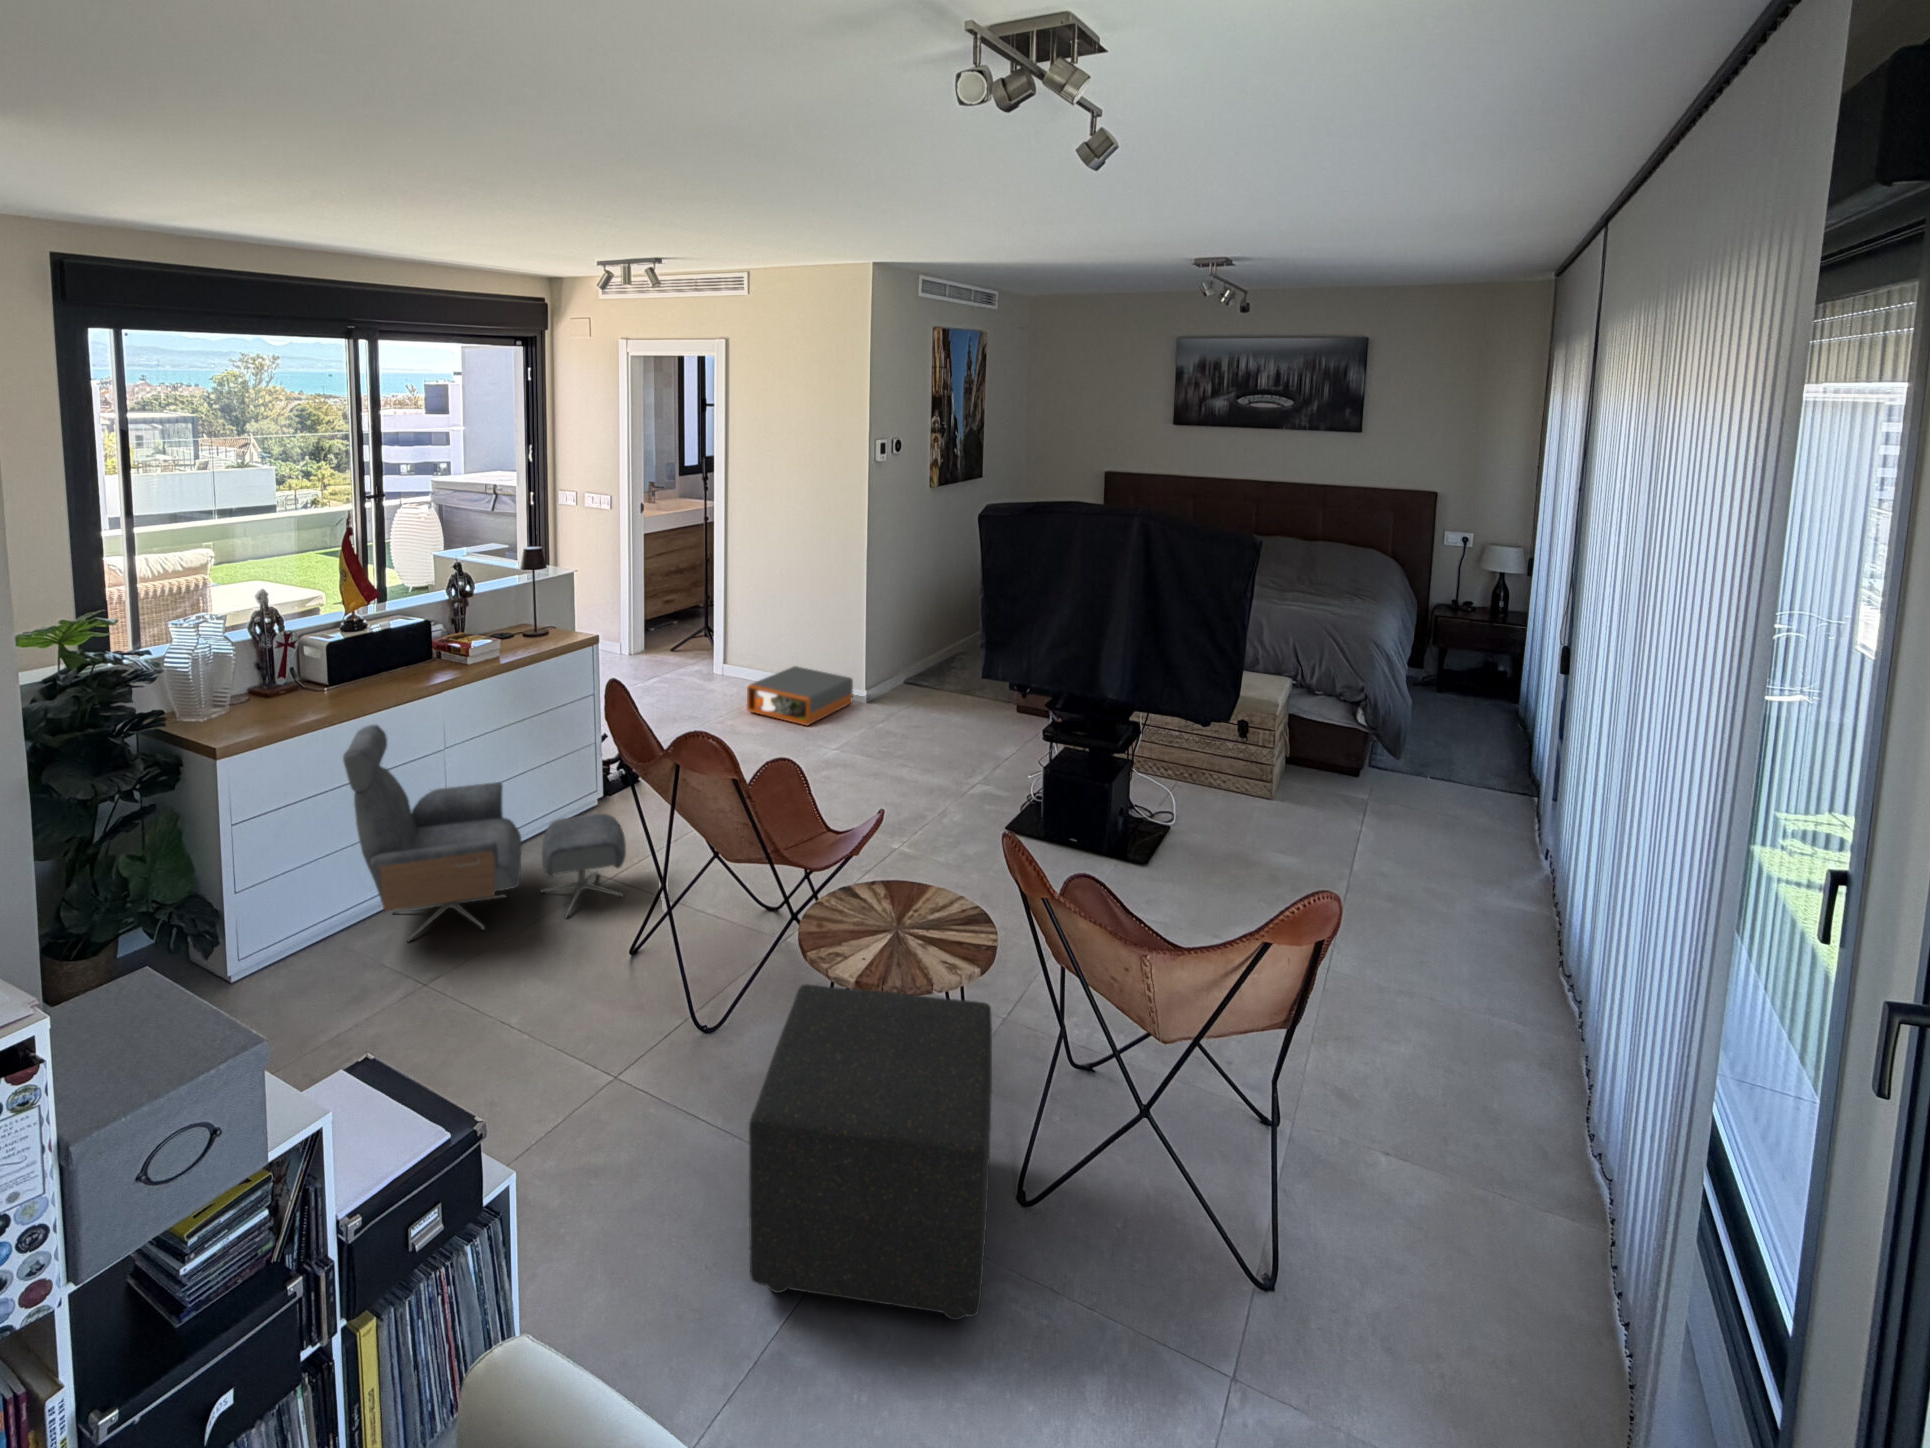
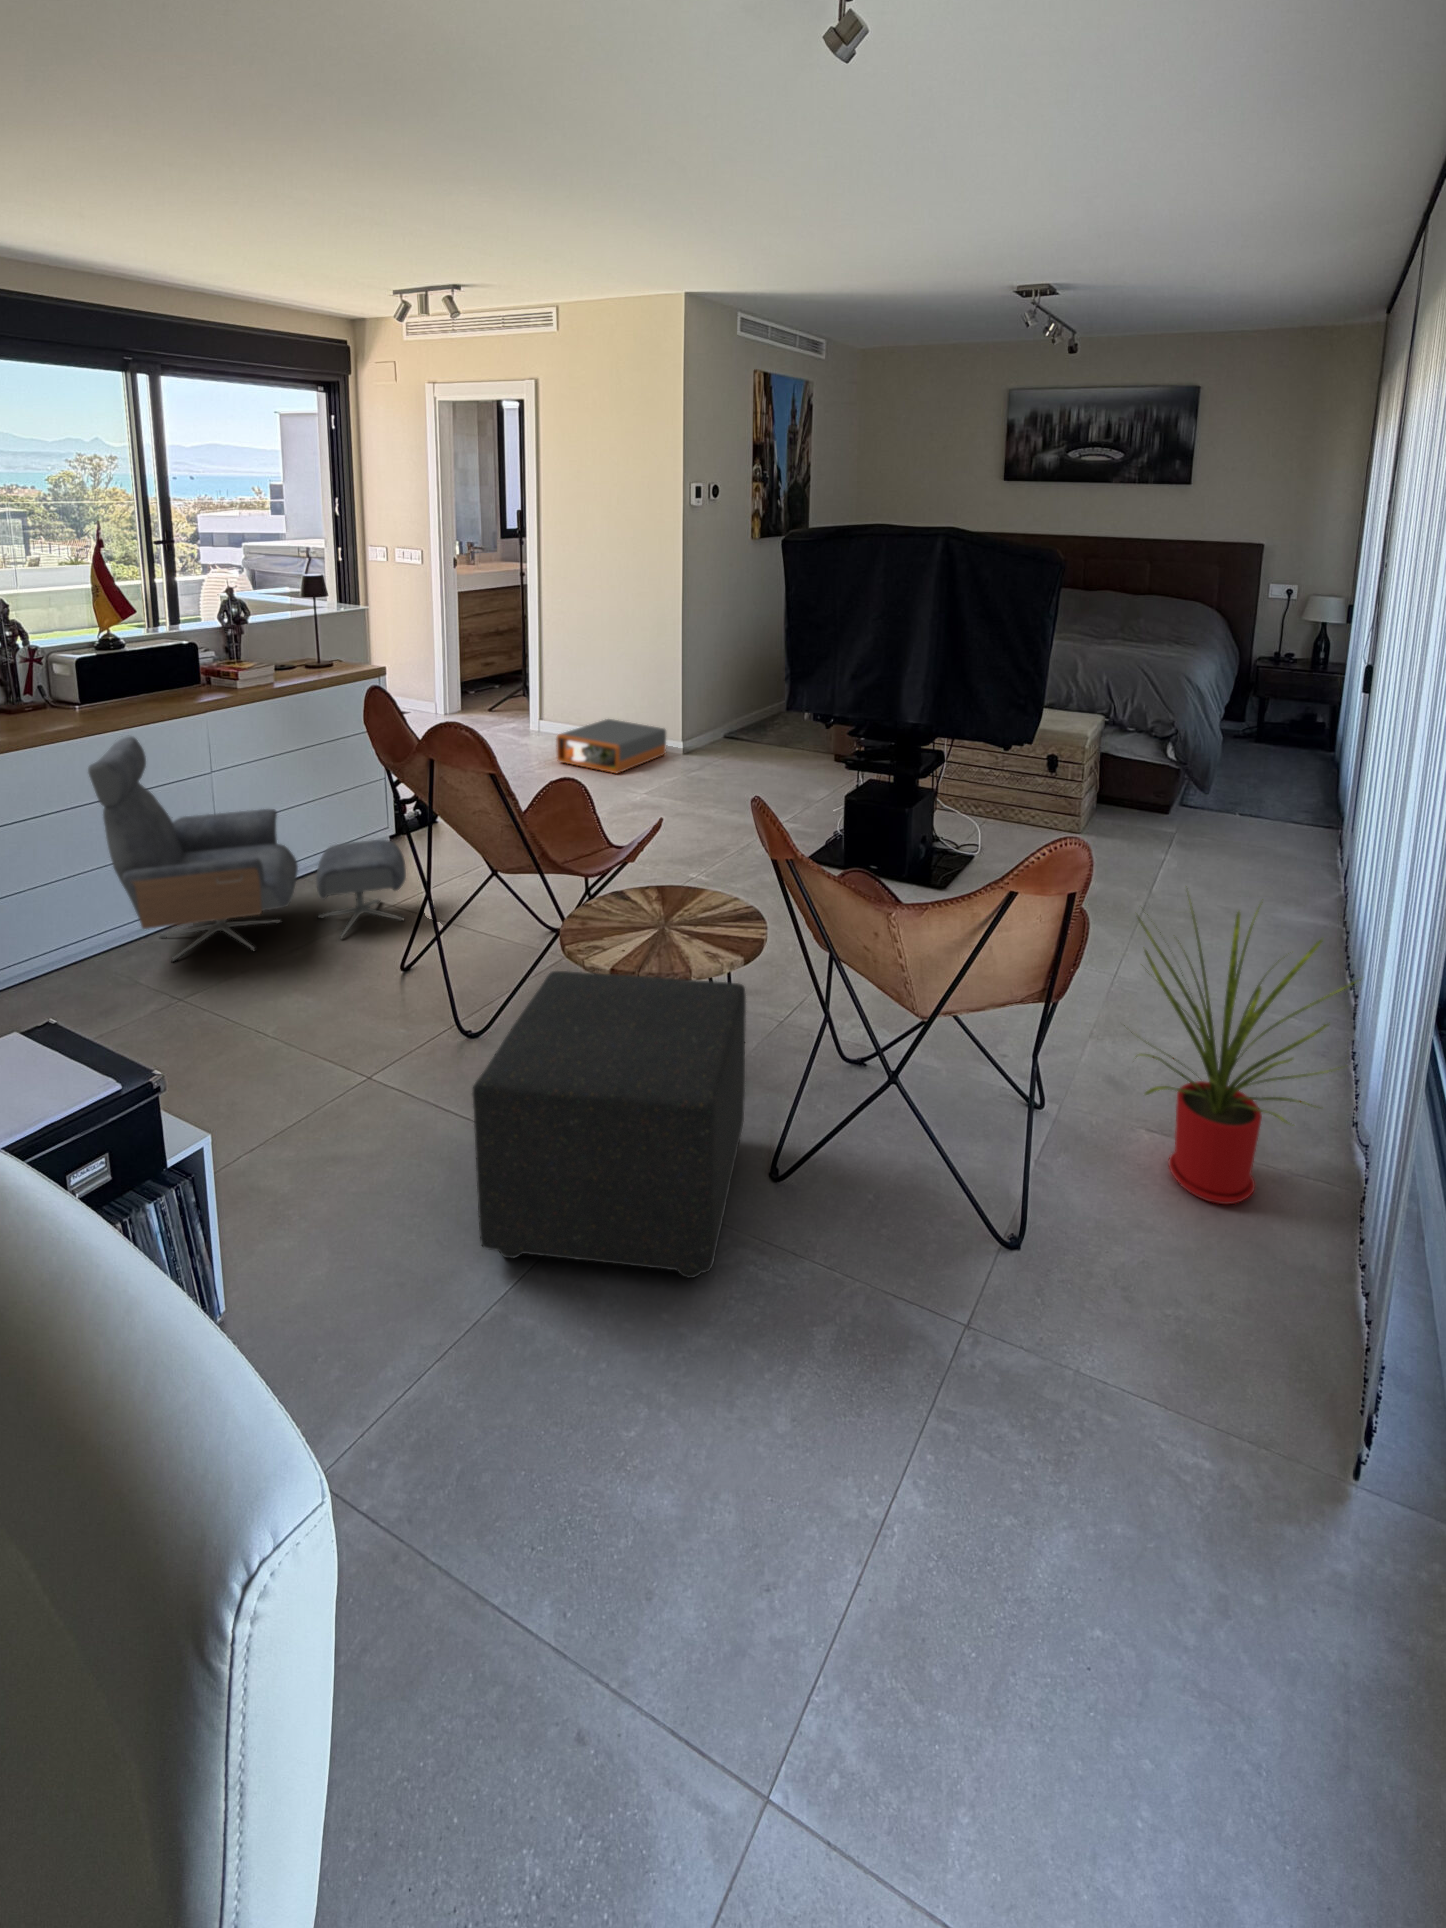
house plant: none [1364,909,1610,1245] -> present [1124,899,1357,1204]

